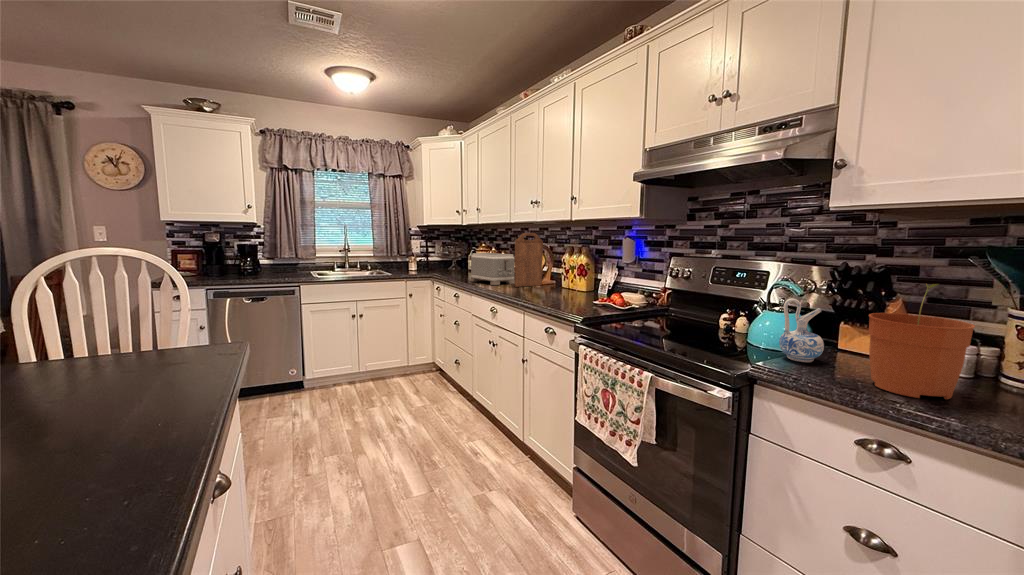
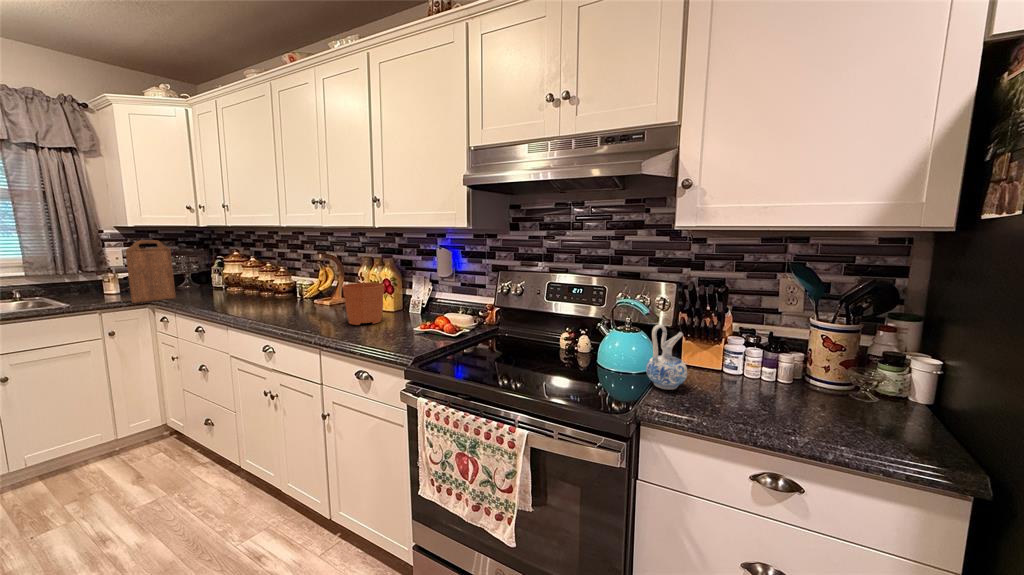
cutting board: present [515,233,543,287] -> present [125,240,176,303]
toaster: present [470,253,515,285] -> none [220,267,296,313]
plant pot: present [869,284,975,399] -> present [342,266,384,325]

